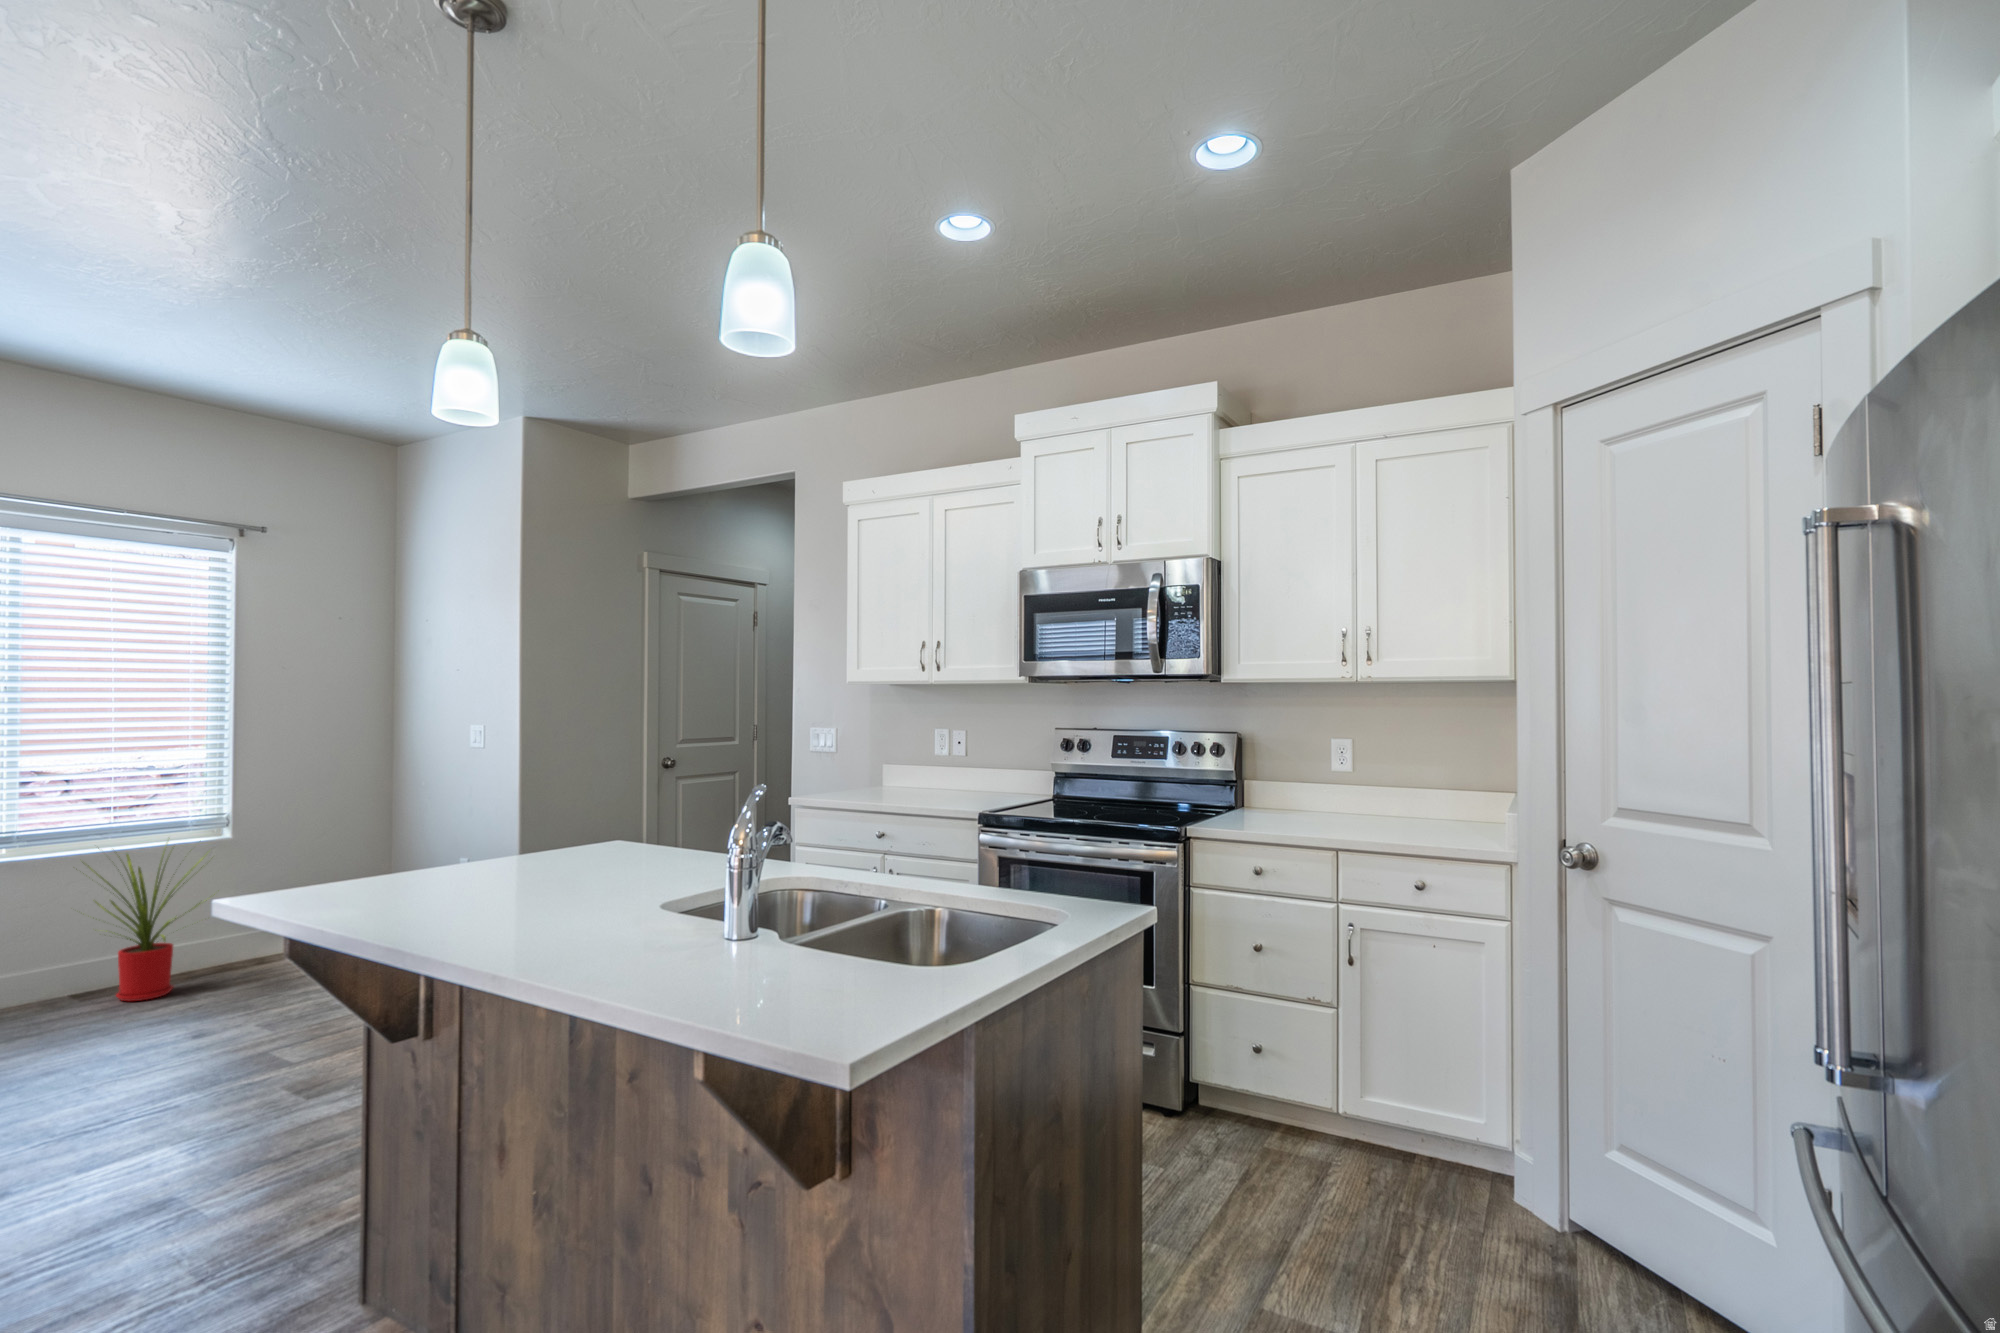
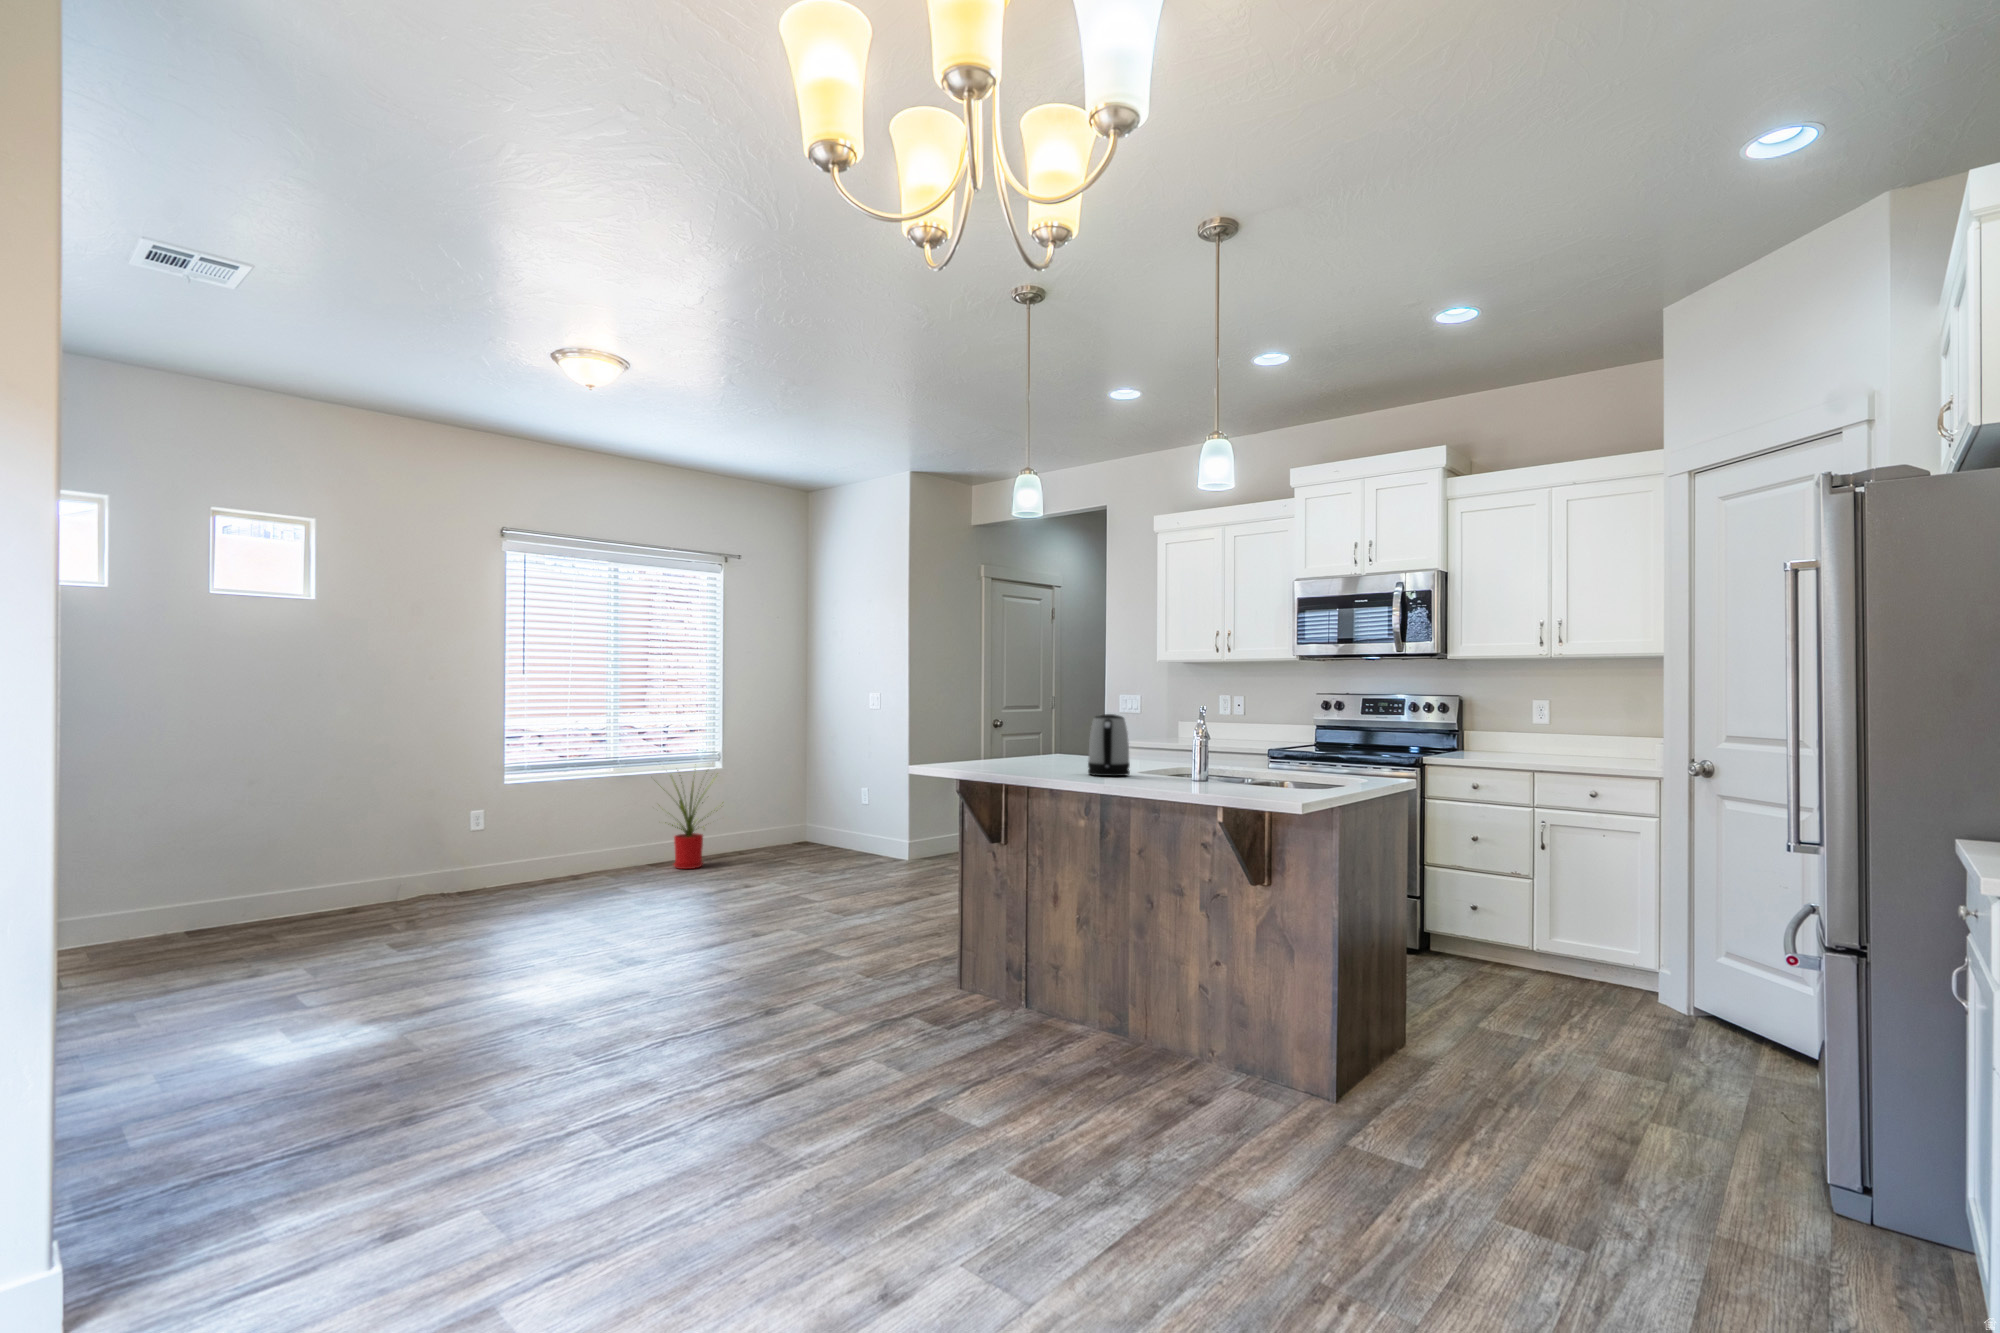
kettle: none [570,795,654,918] -> present [1088,714,1130,776]

